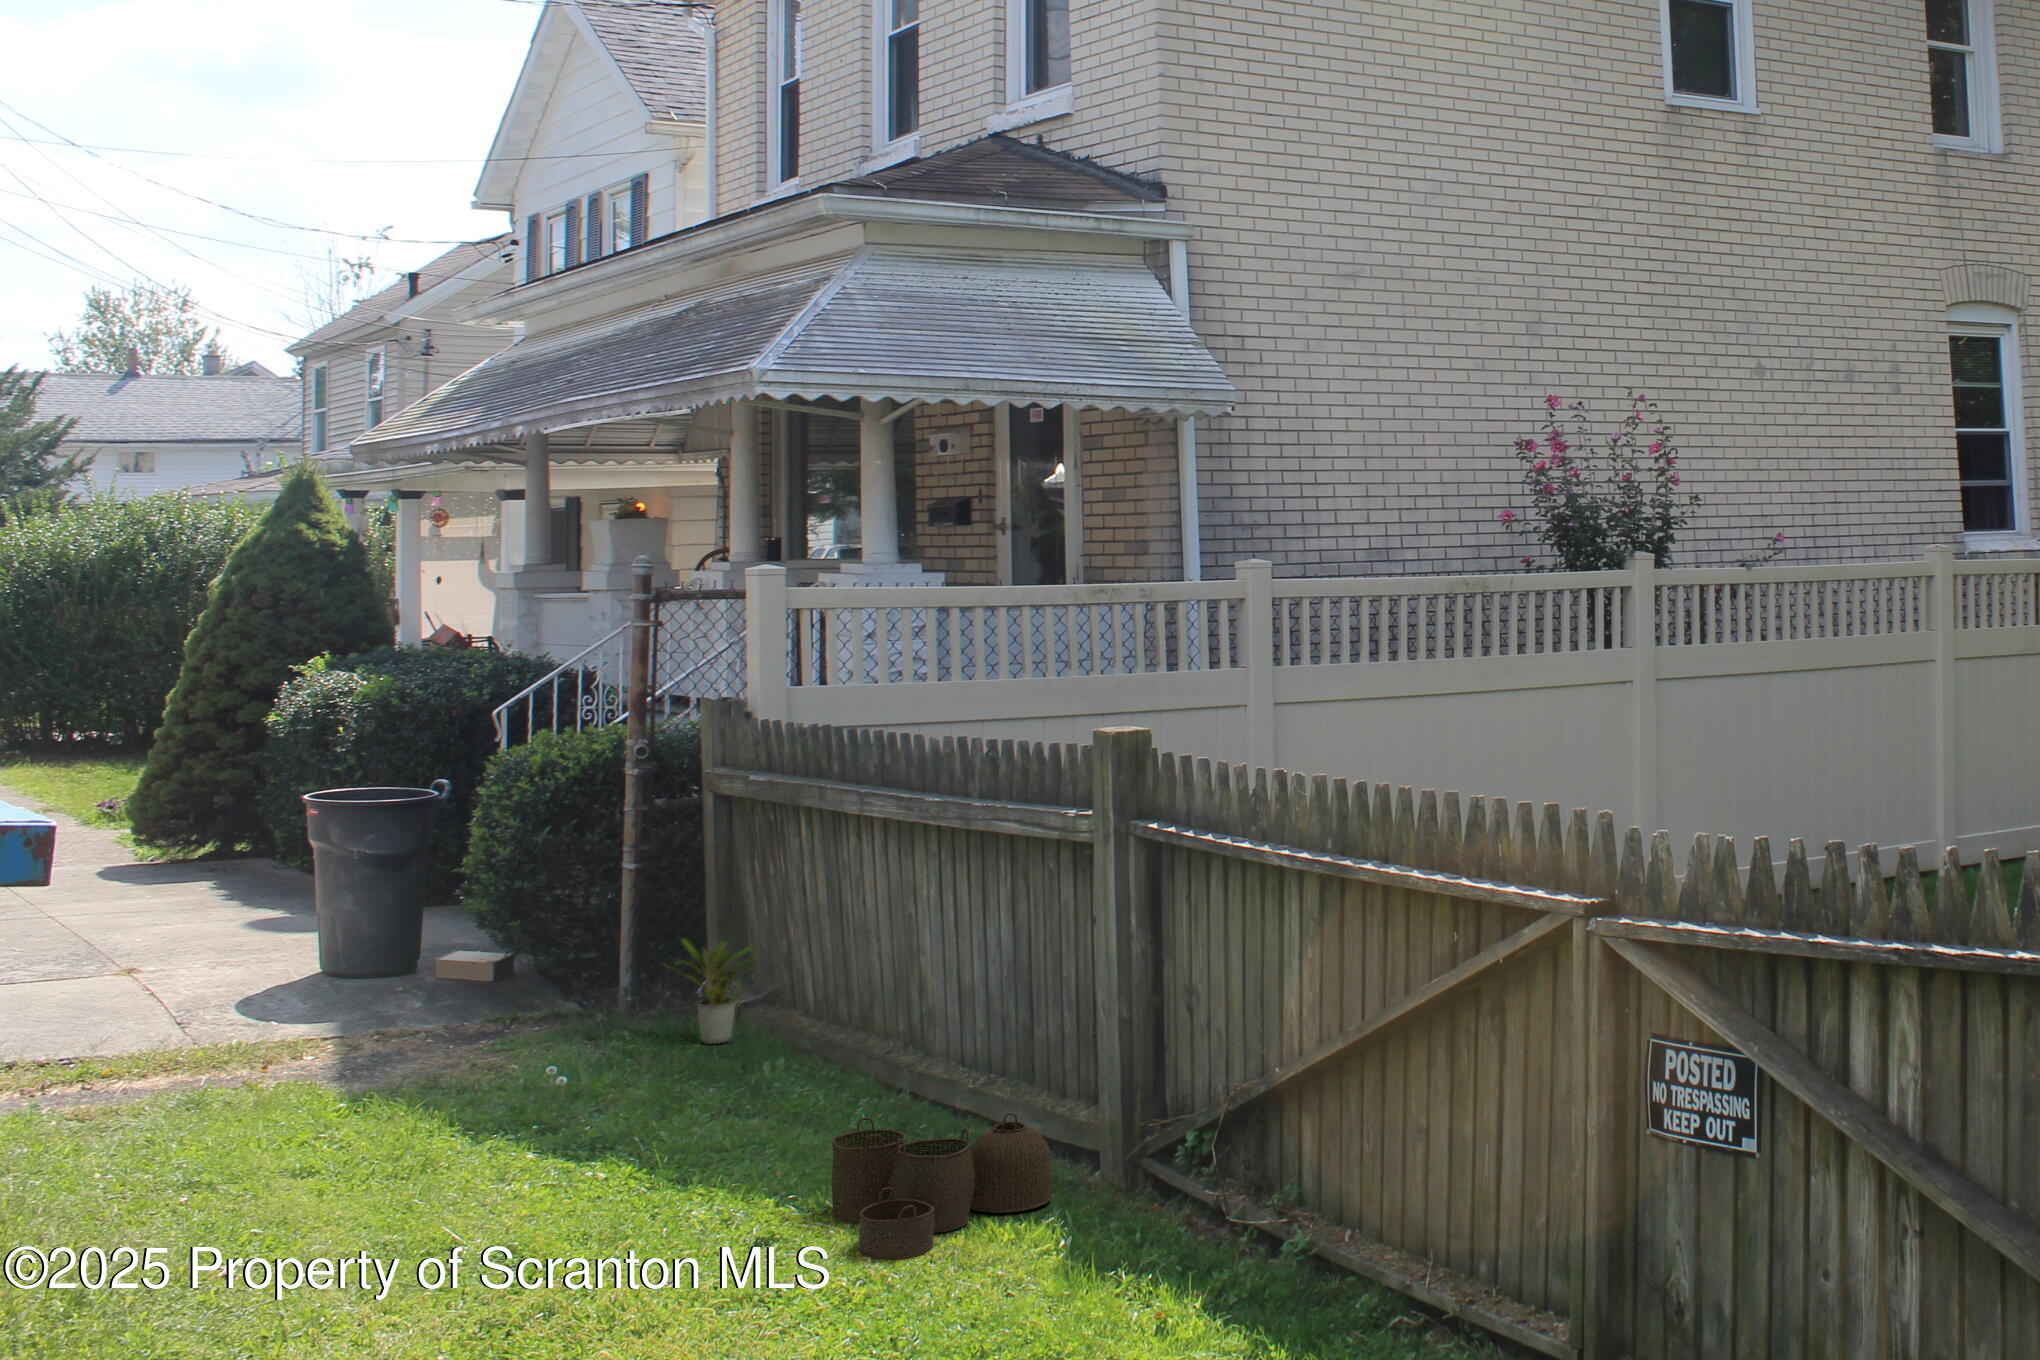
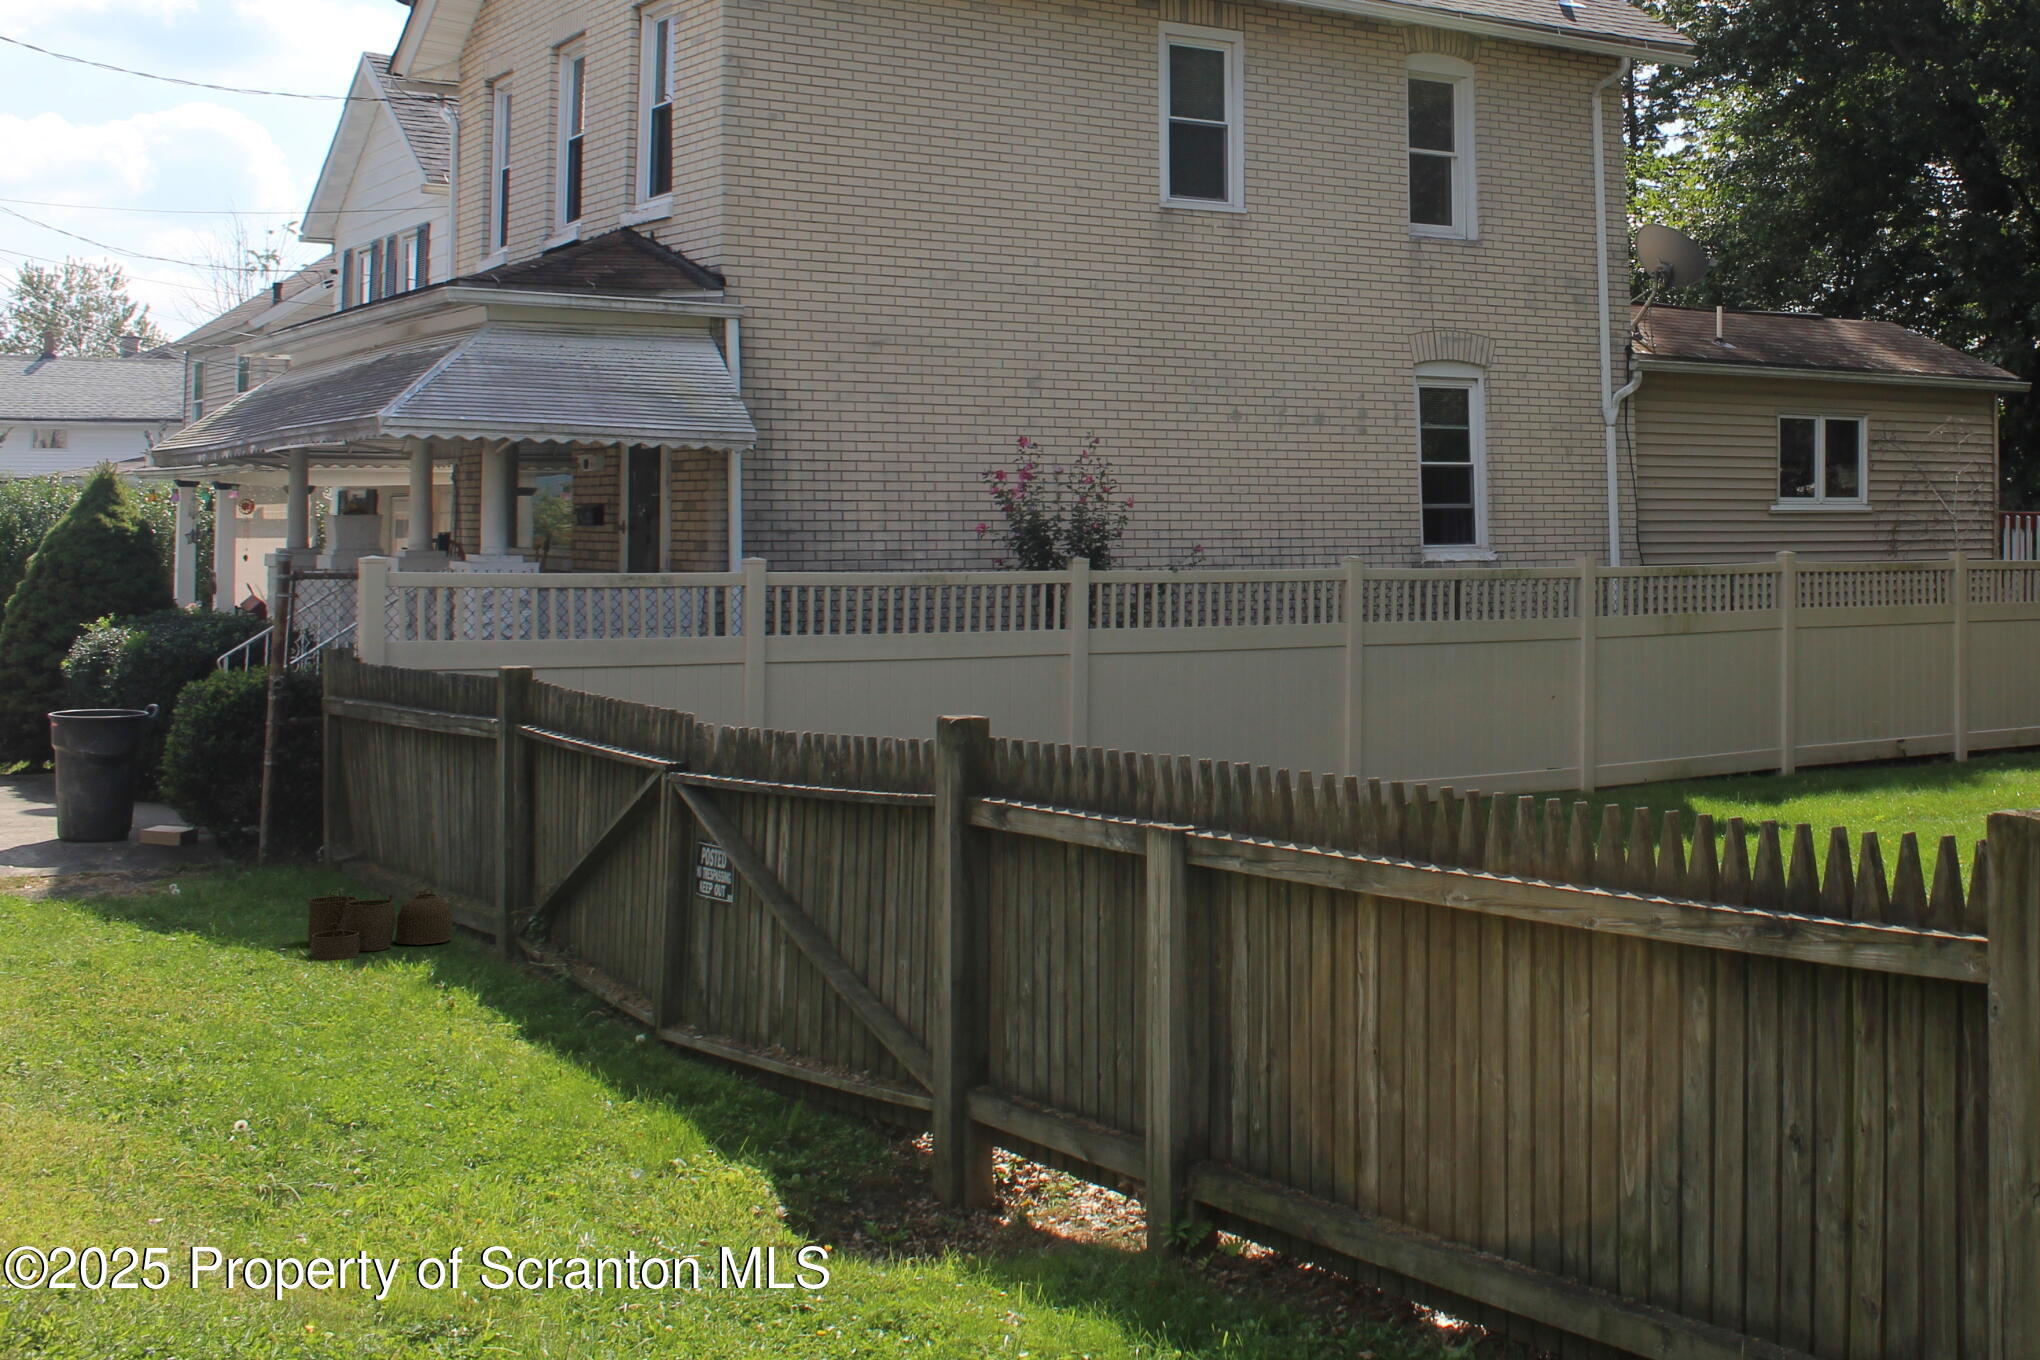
potted plant: present [664,938,755,1044] -> none [270,805,341,876]

